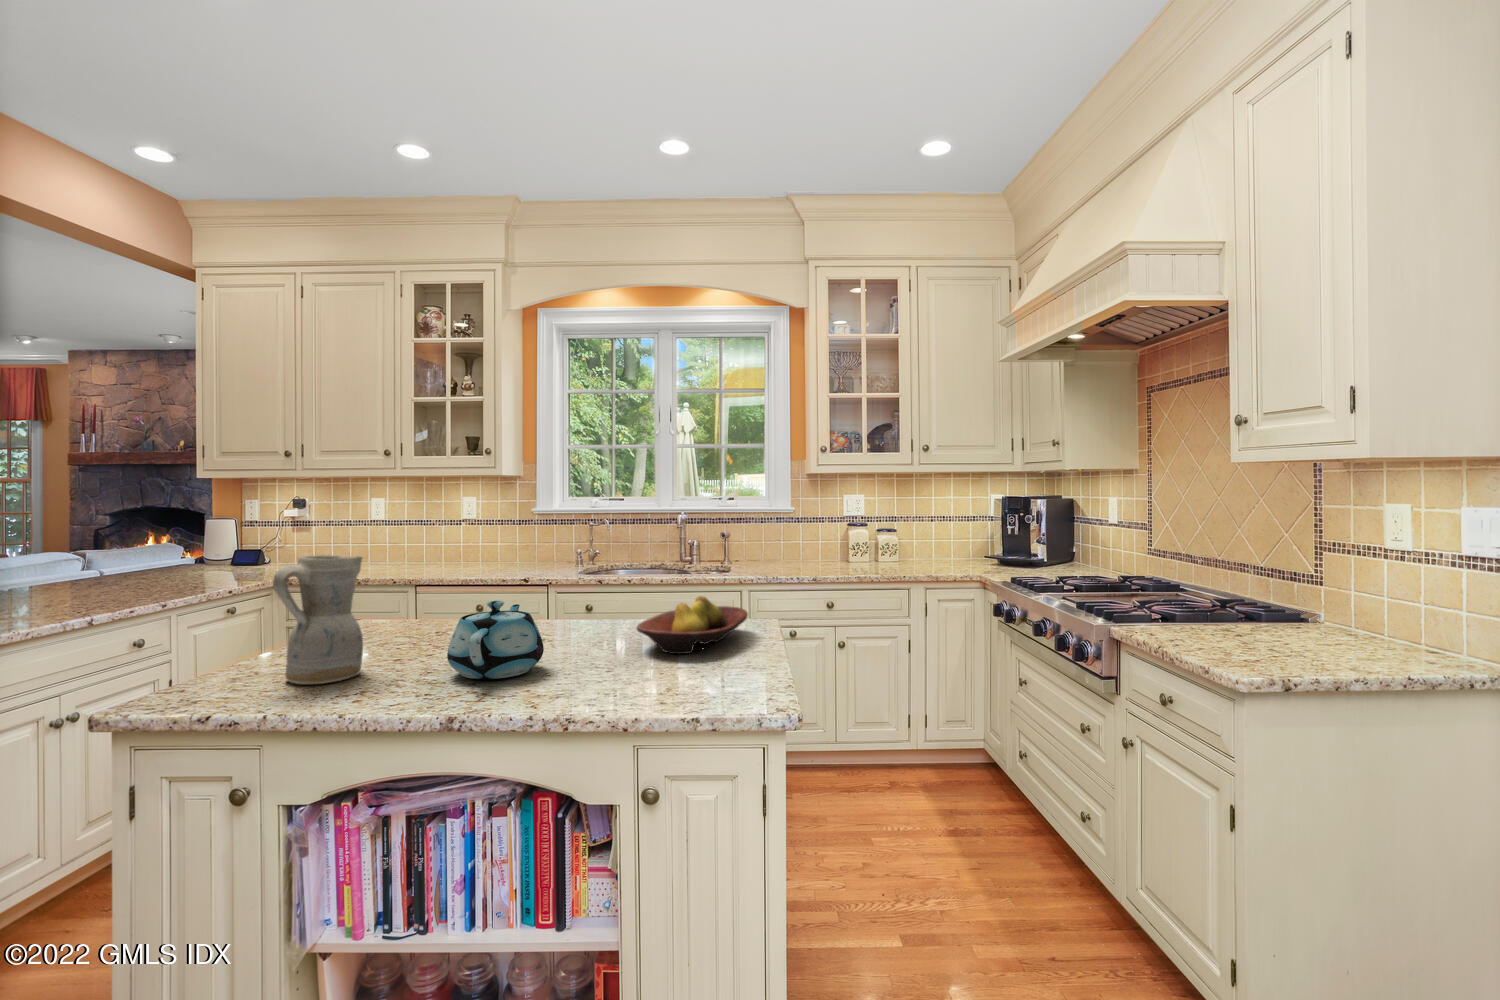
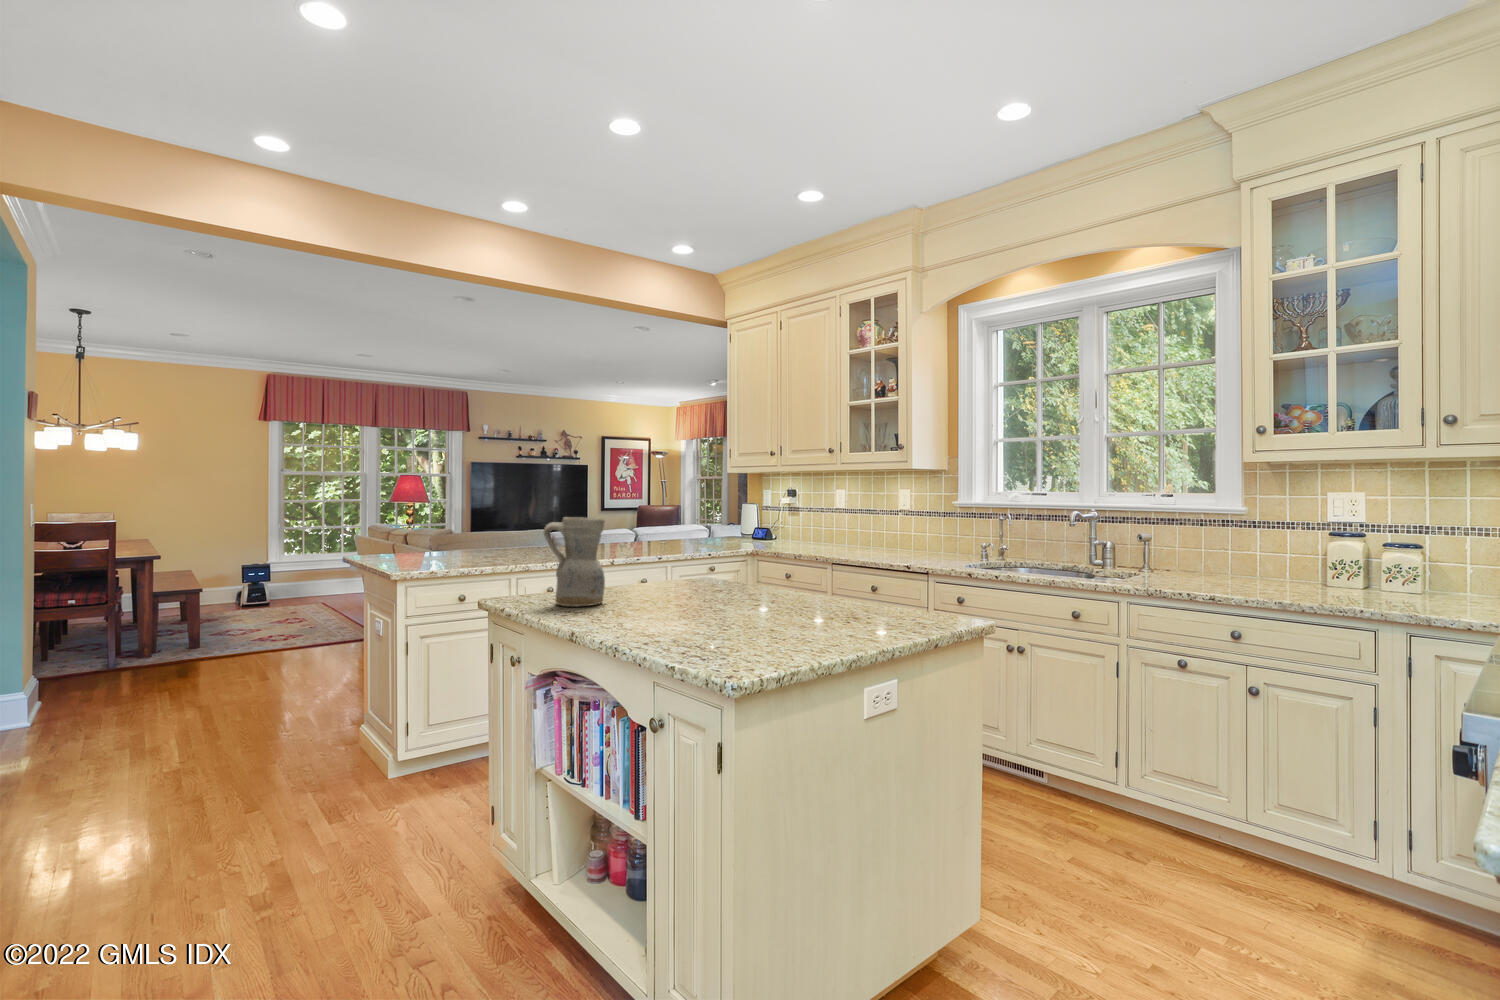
fruit bowl: present [637,596,748,654] -> none [776,582,925,632]
teapot: present [447,601,544,679] -> none [610,560,707,622]

